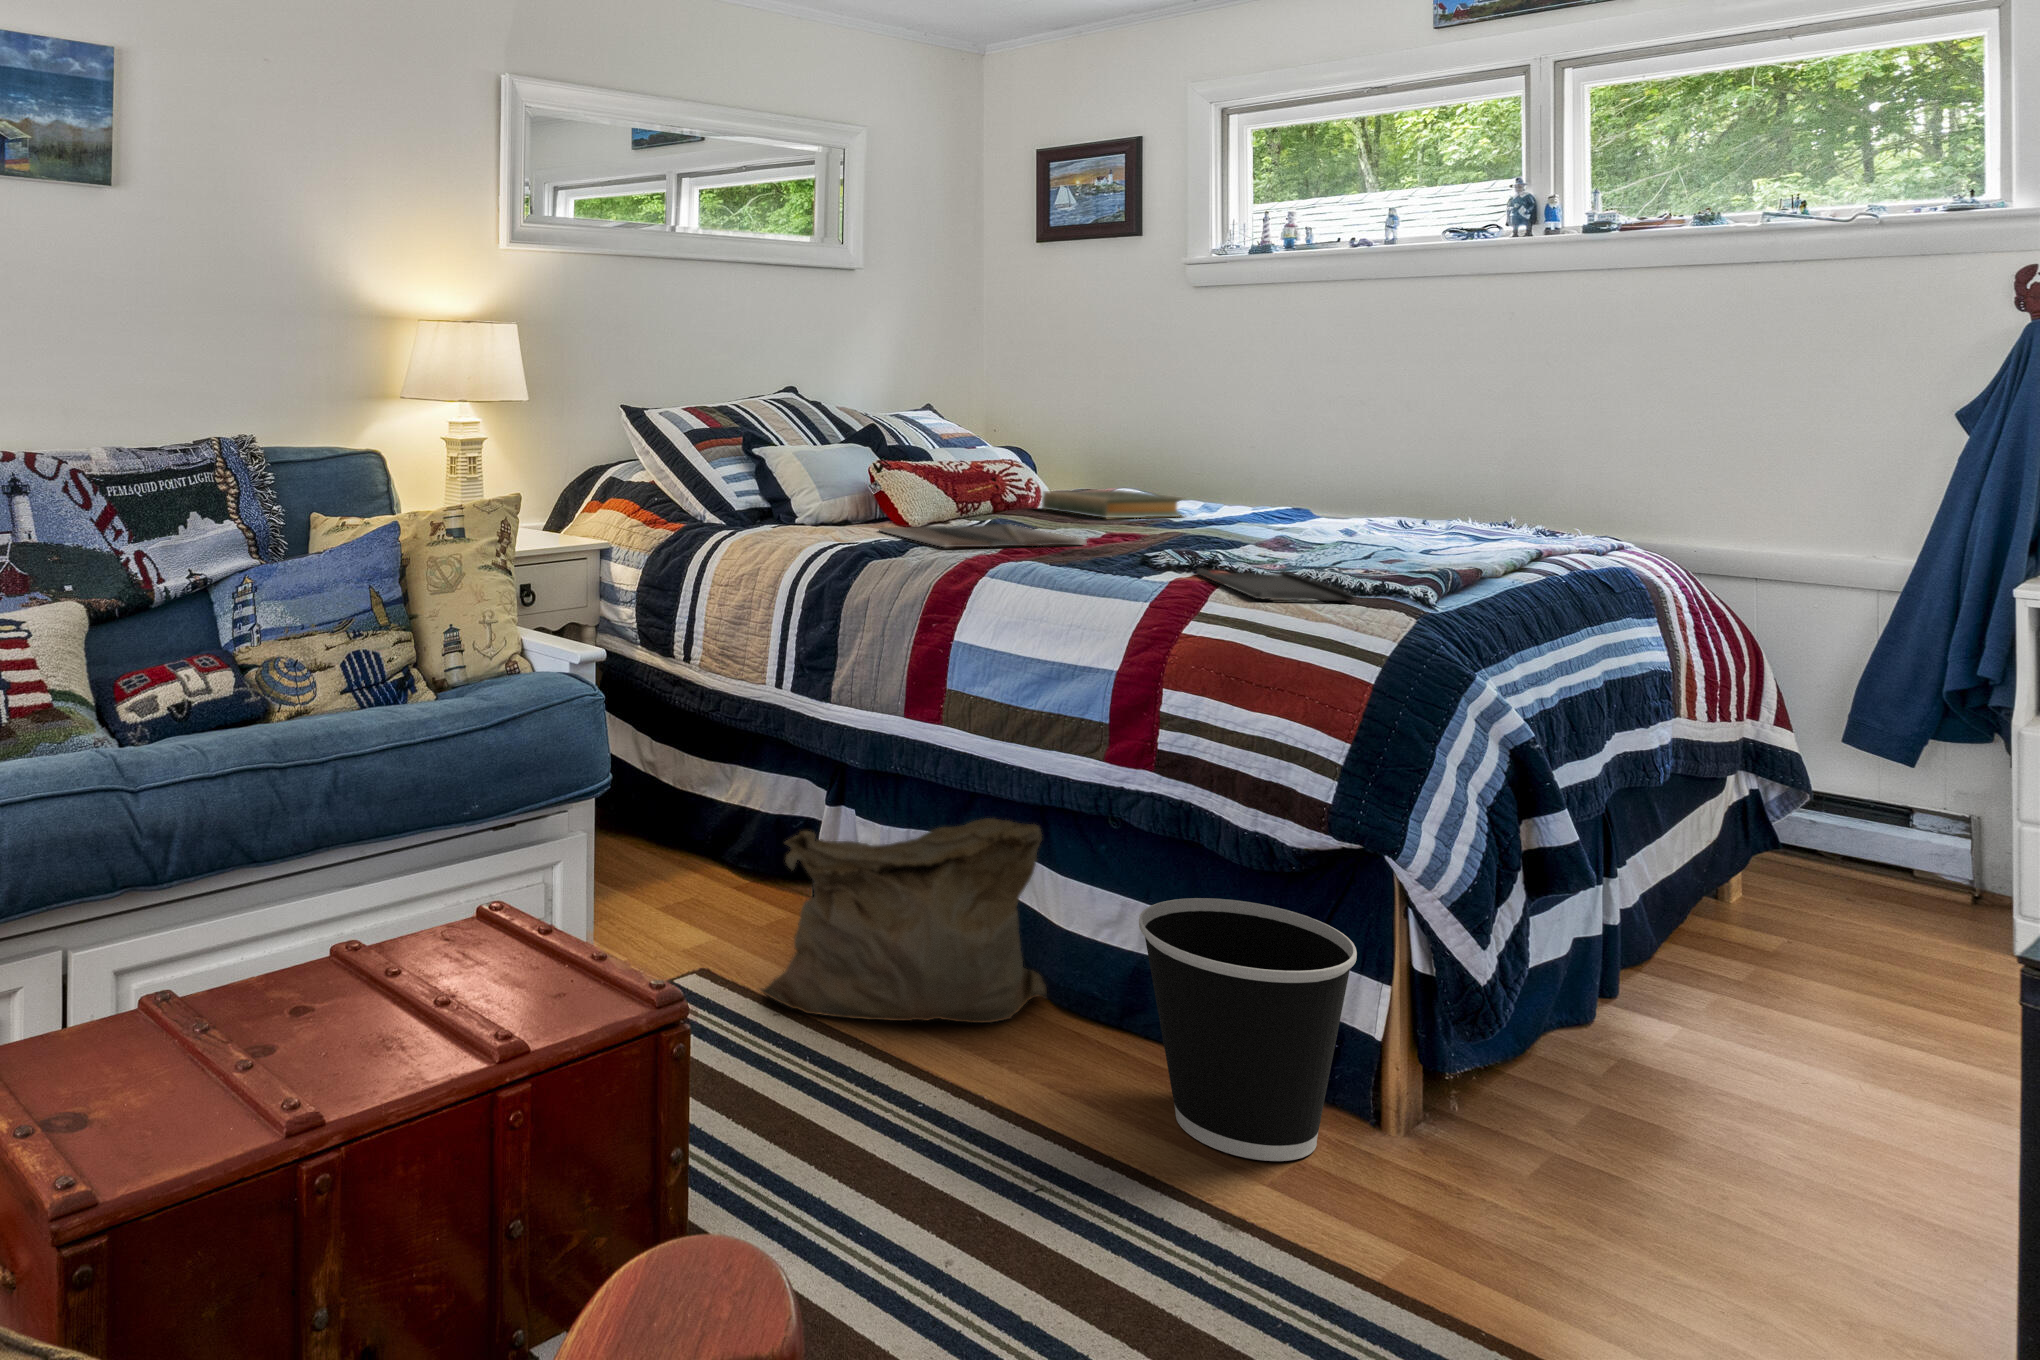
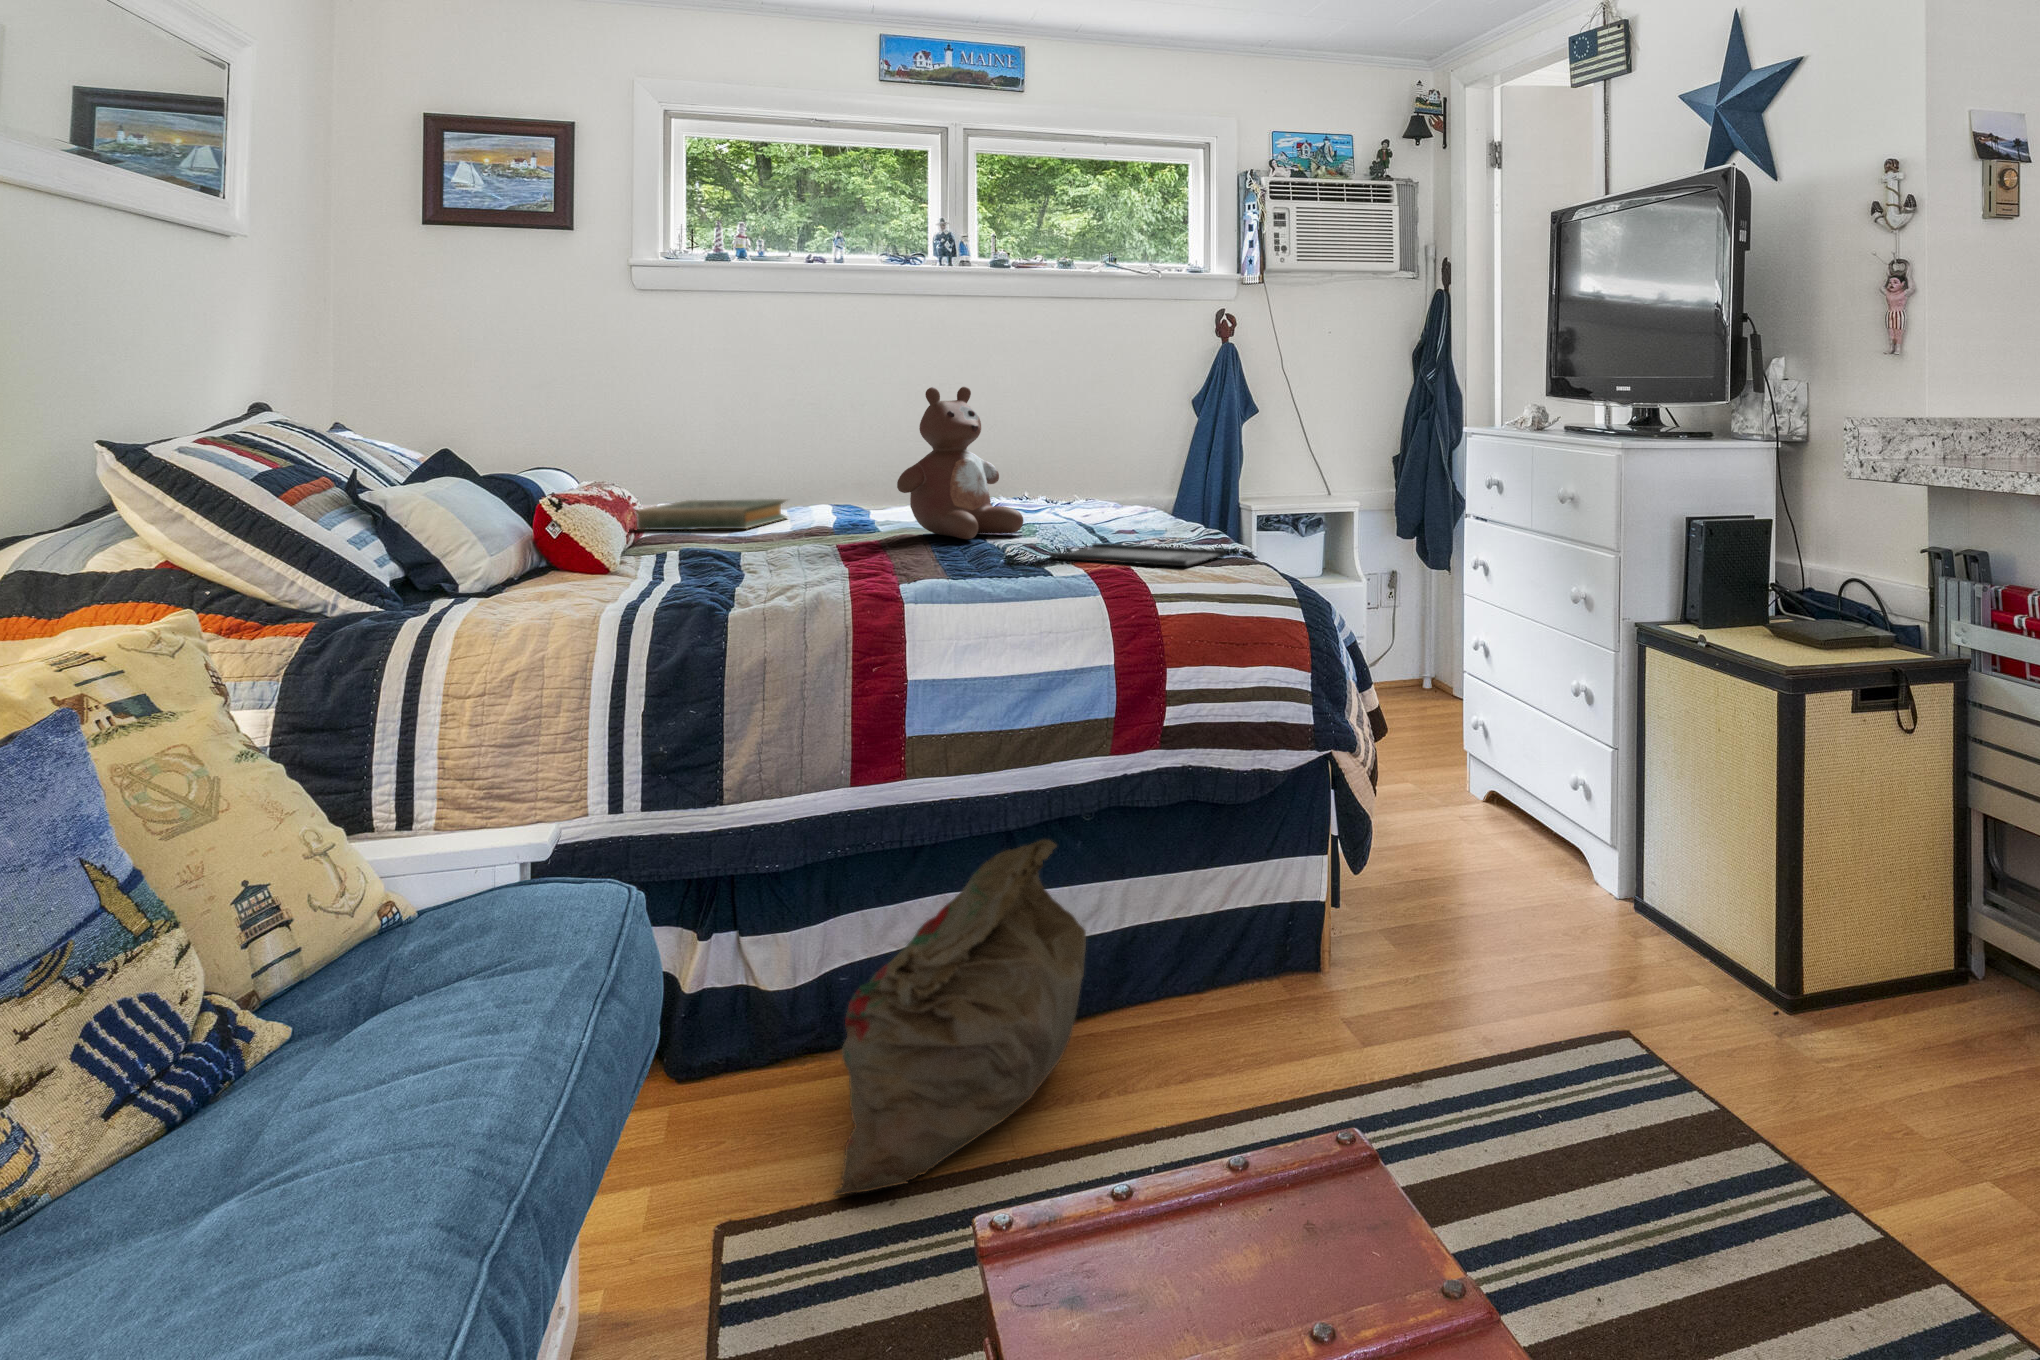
stuffed bear: none [1164,389,1308,553] -> present [897,387,1023,539]
laptop: present [880,524,1086,547] -> none [603,547,859,578]
wastebasket: present [1139,898,1357,1161] -> none [1208,821,1378,1048]

